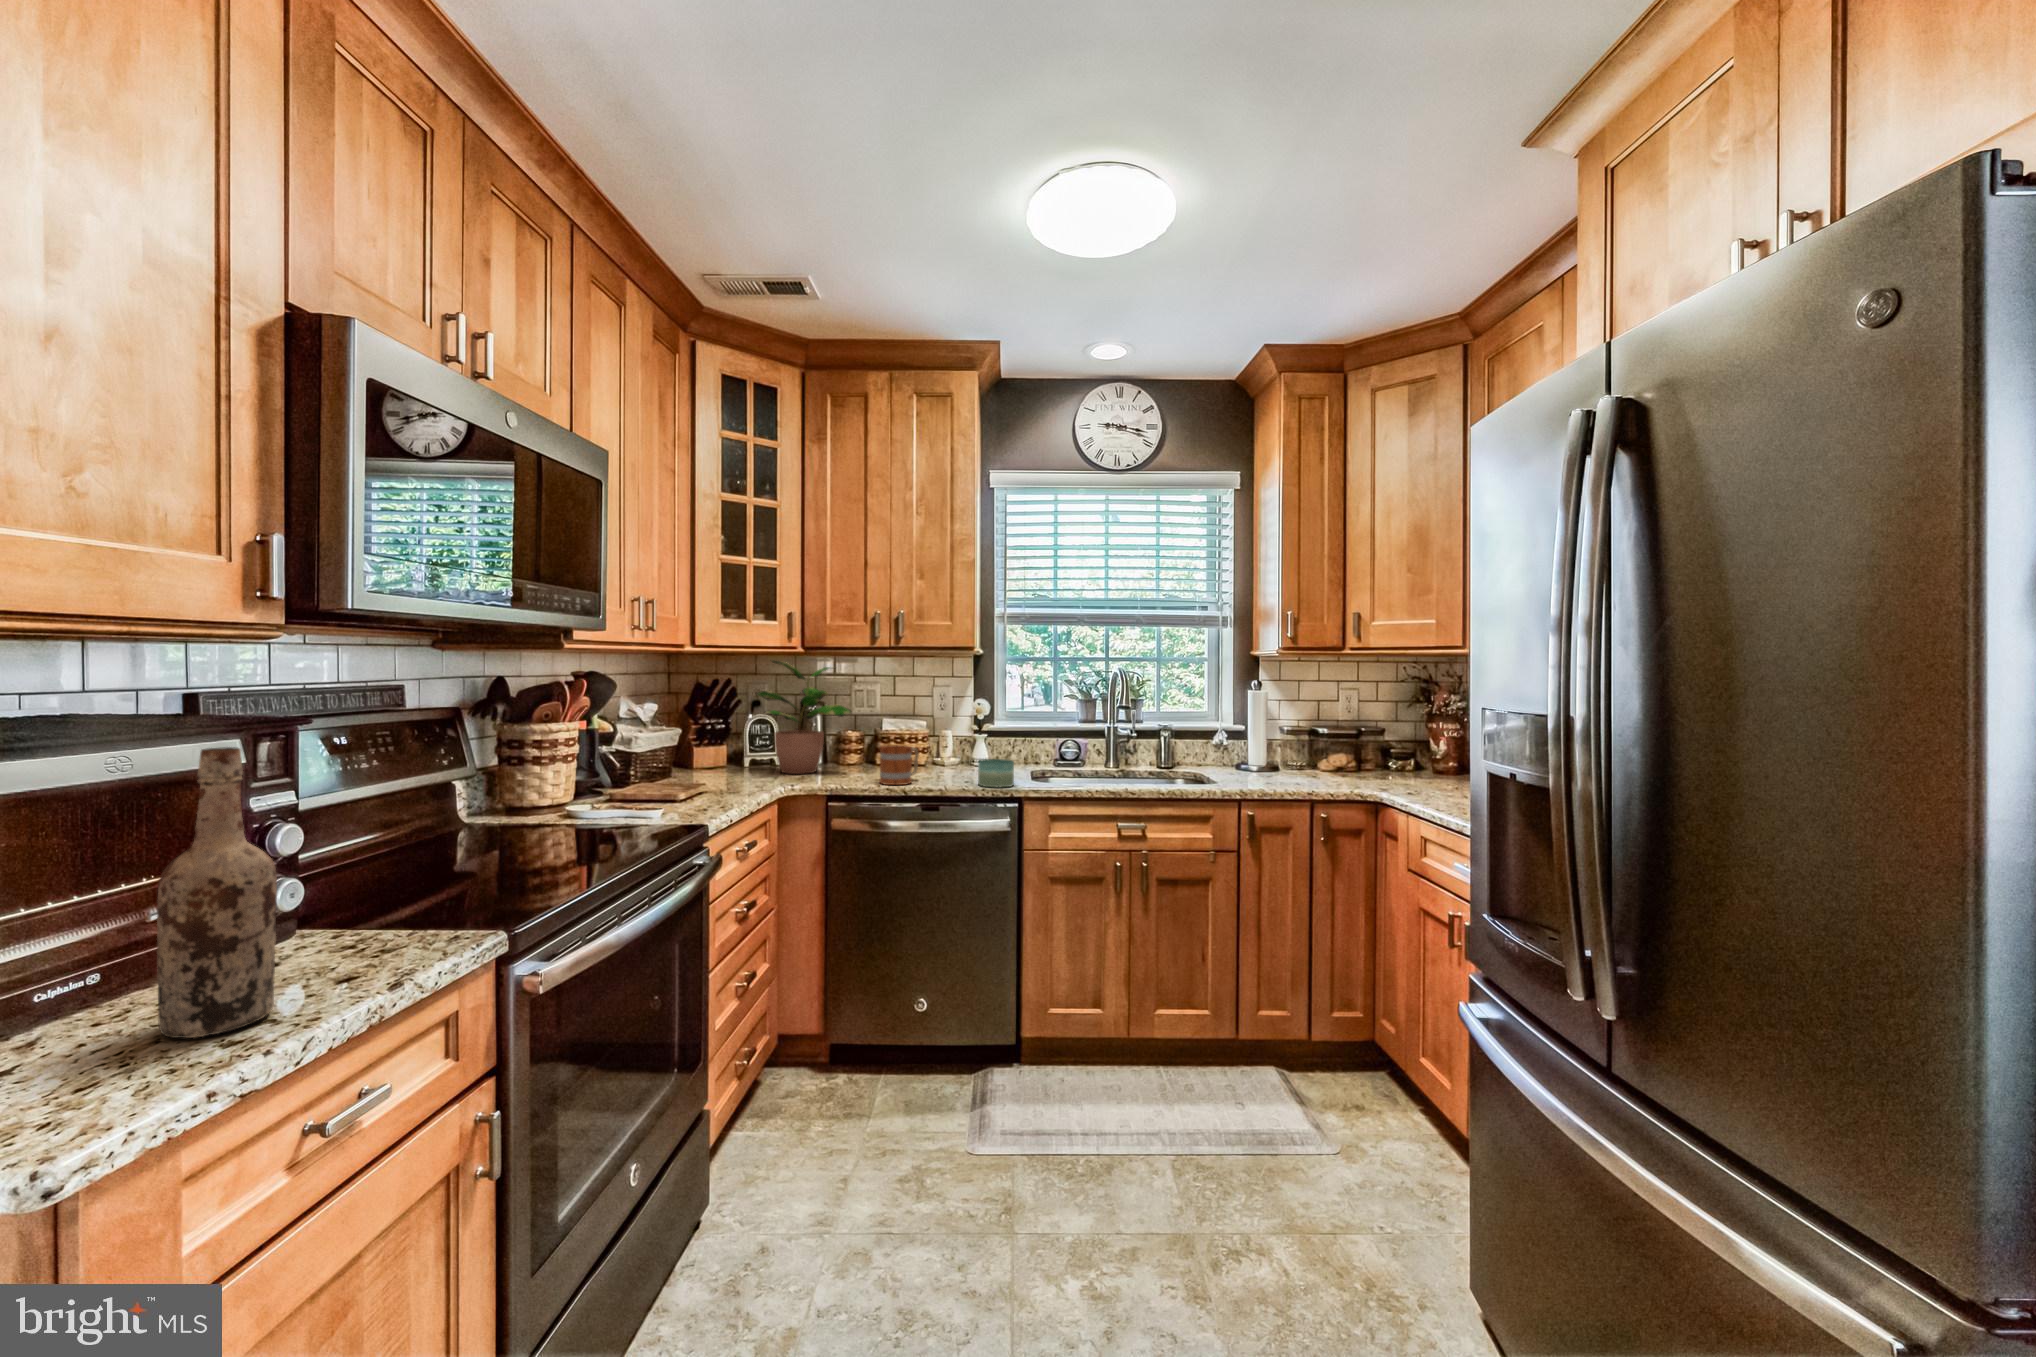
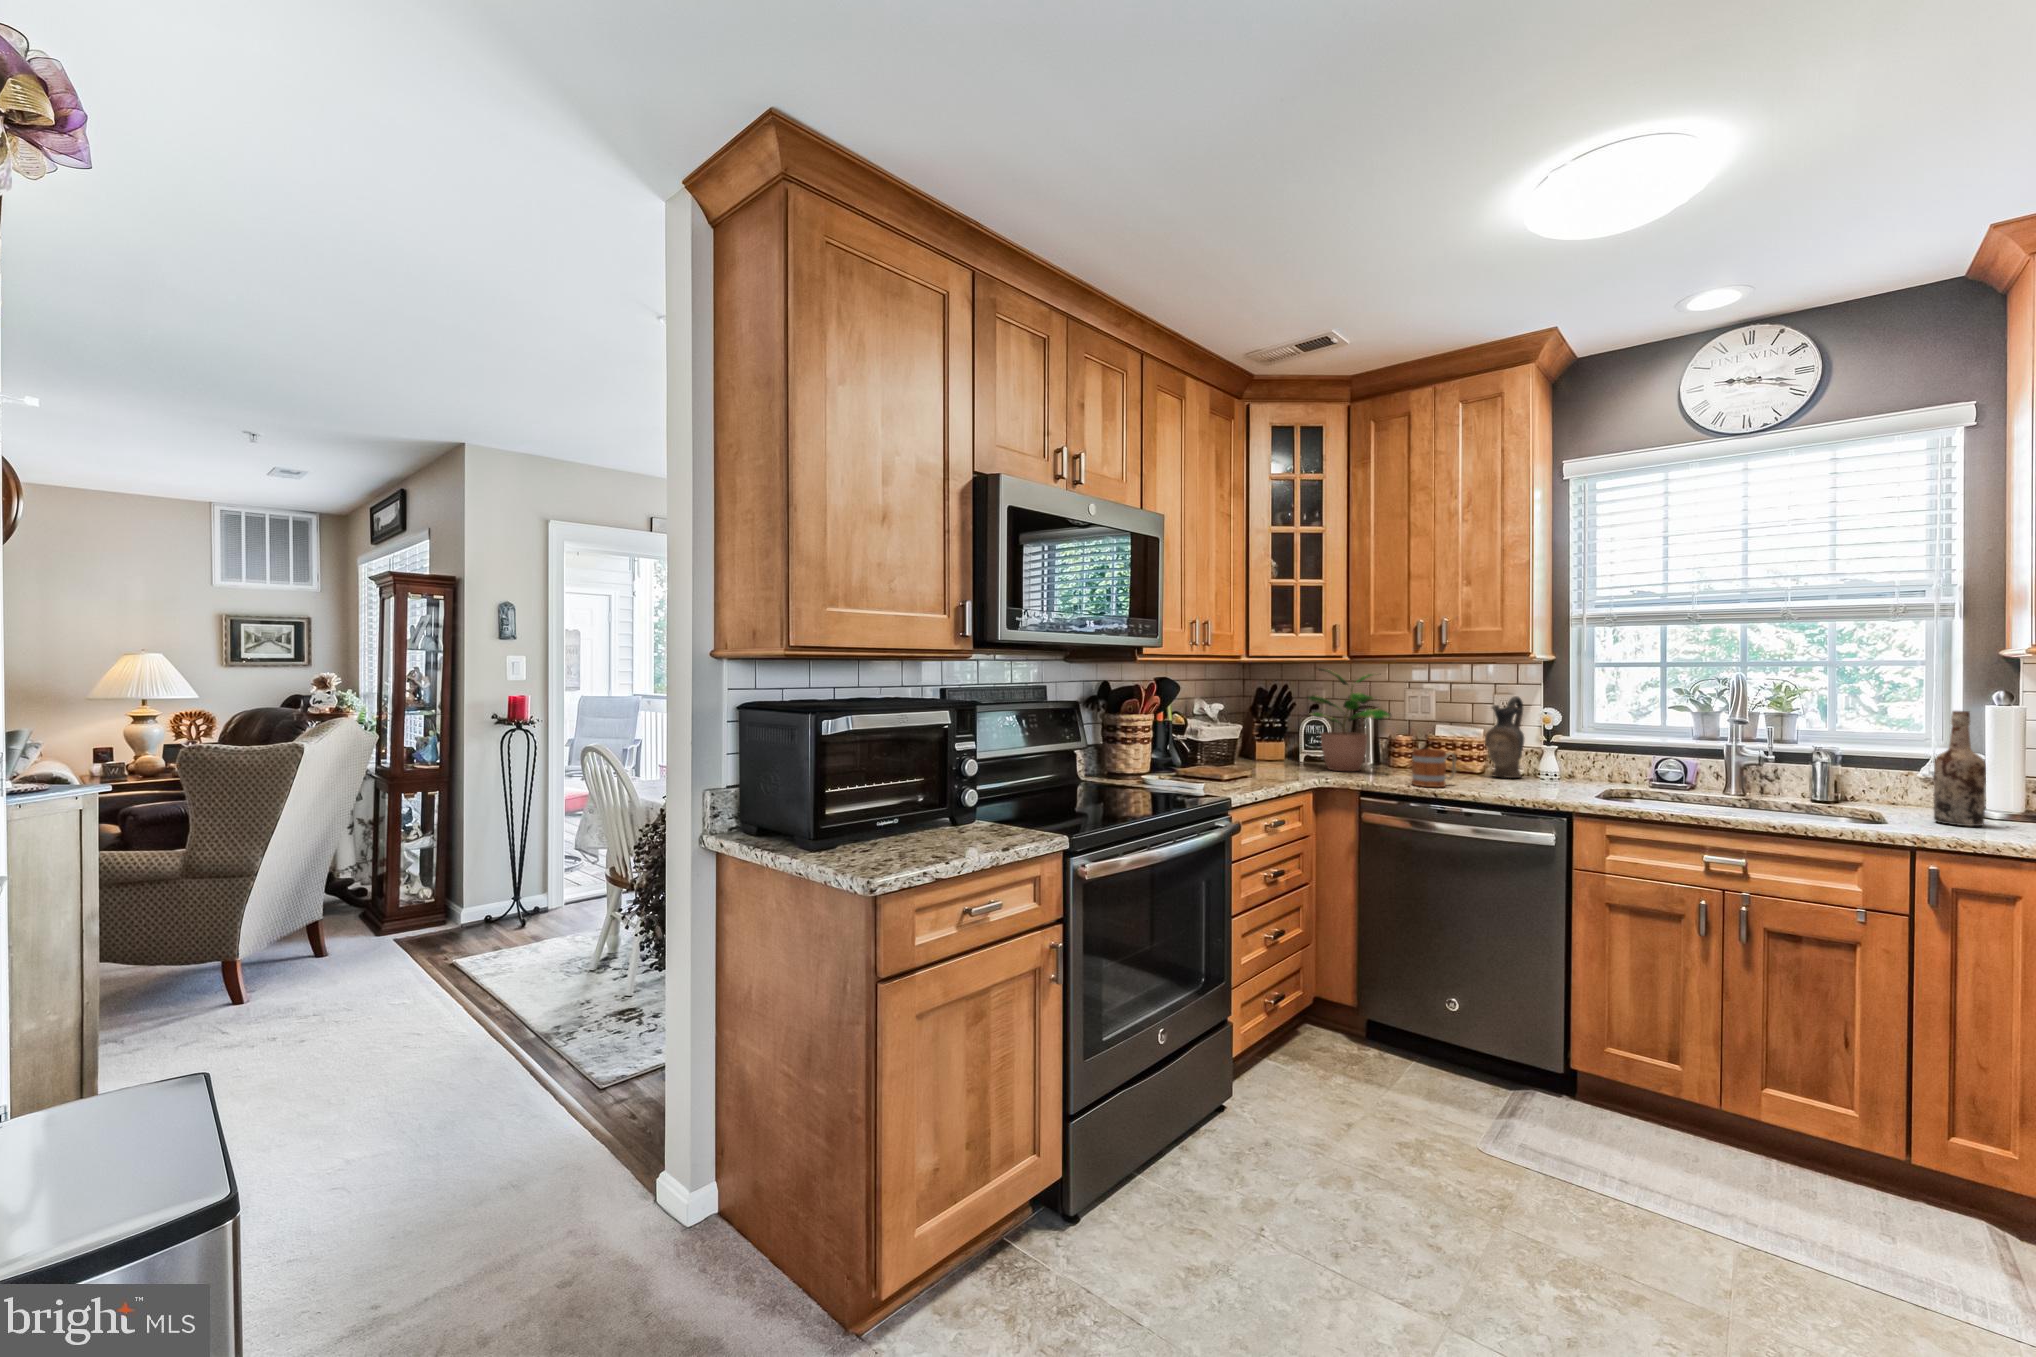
ceramic pitcher: none [931,689,964,768] -> present [1485,696,1524,778]
wine bottle: present [157,747,277,1038] -> present [1934,711,1986,826]
candle: present [978,759,1014,787] -> none [1519,769,1563,799]

